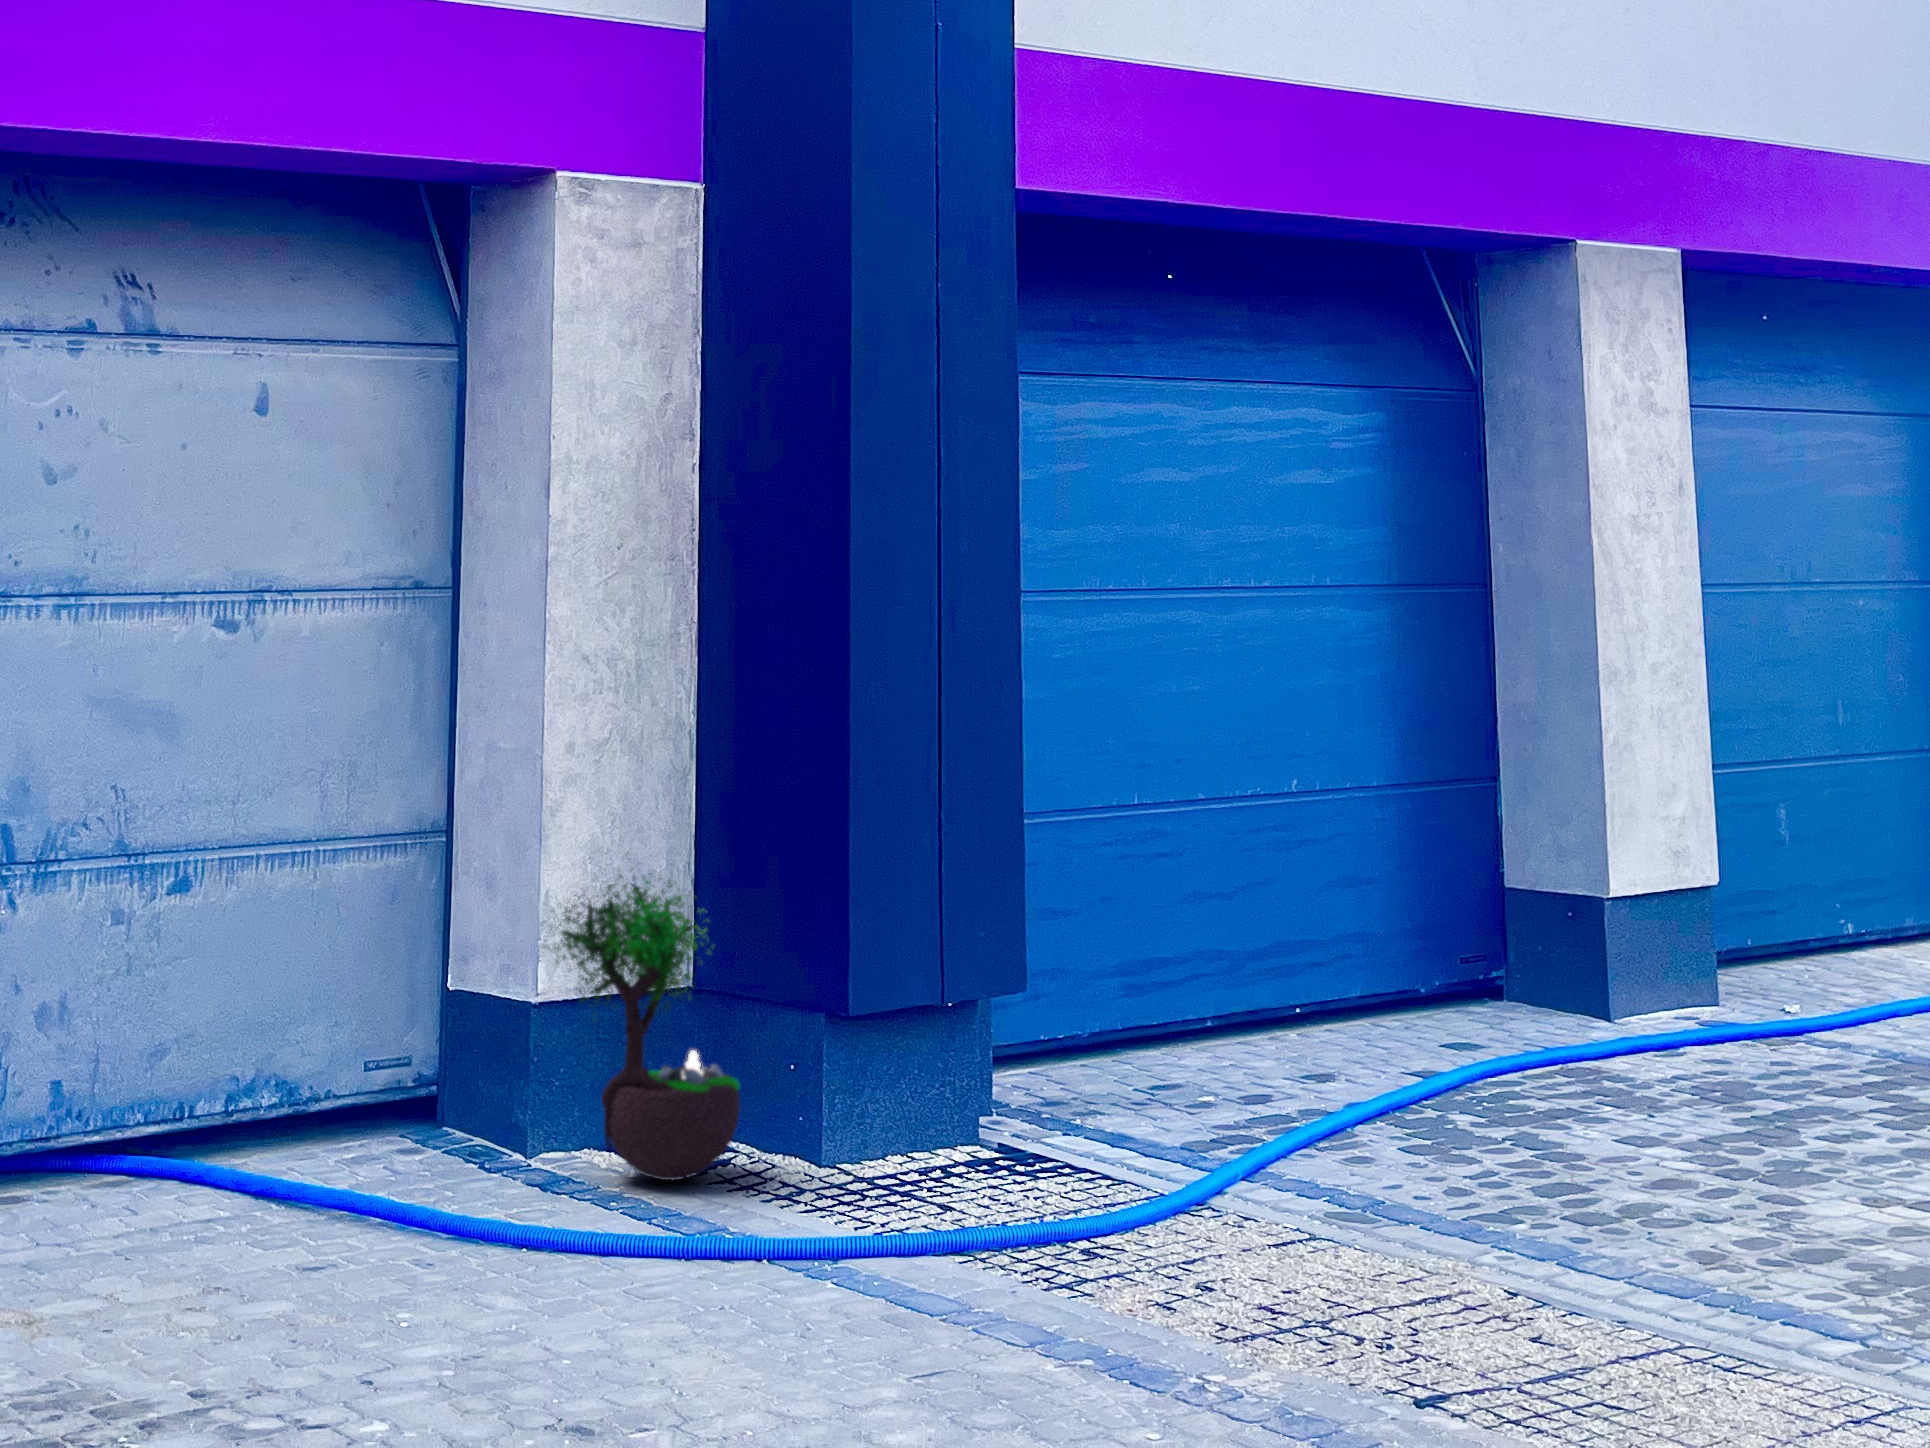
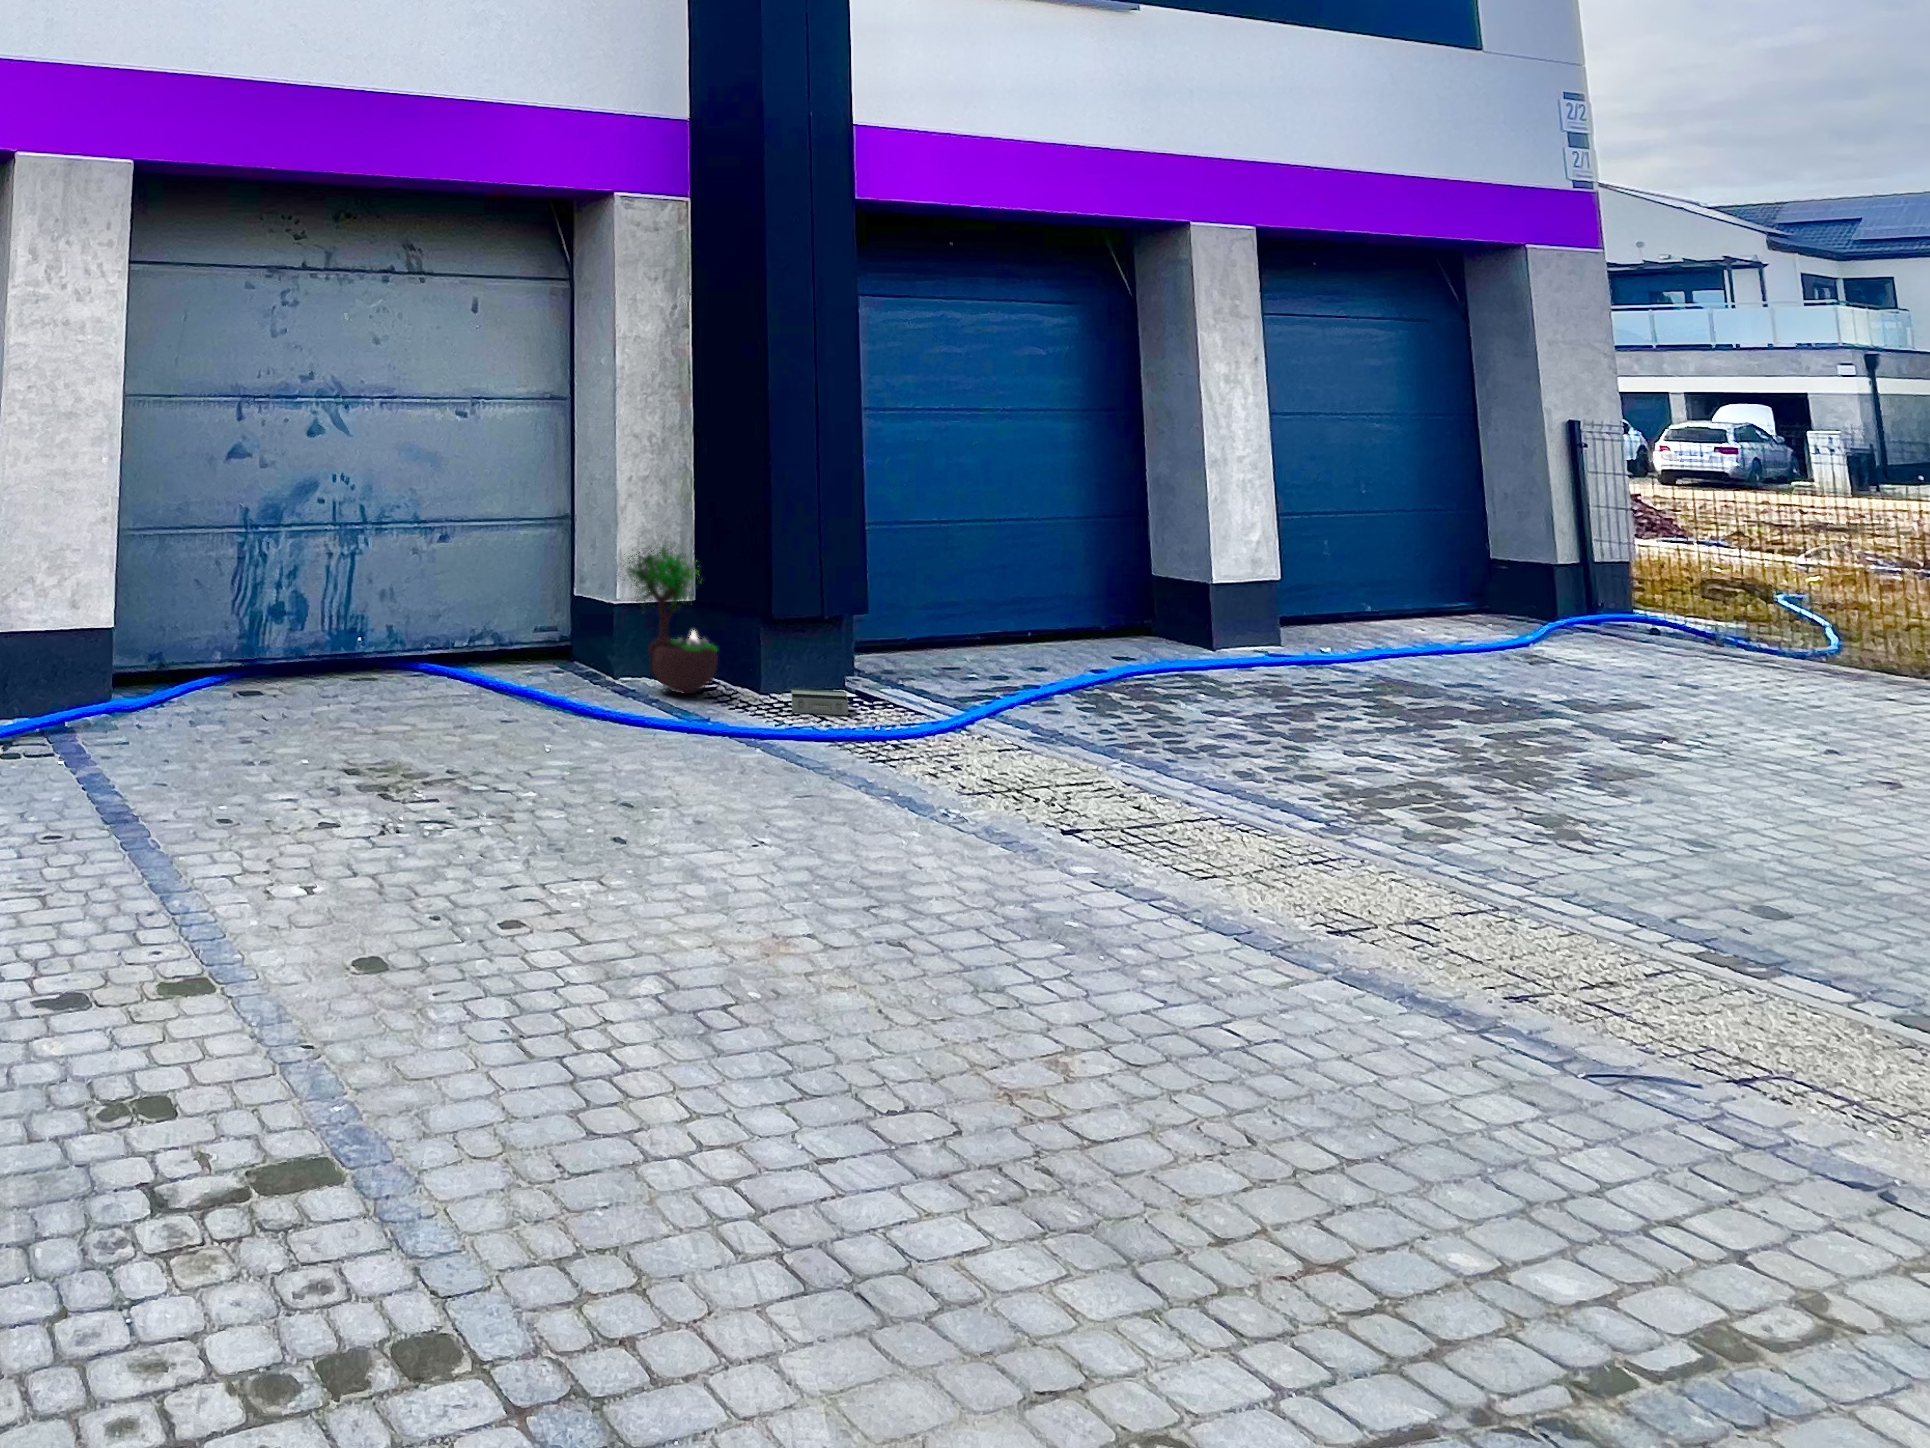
toolbox: none [882,1152,992,1202] -> present [791,689,848,715]

